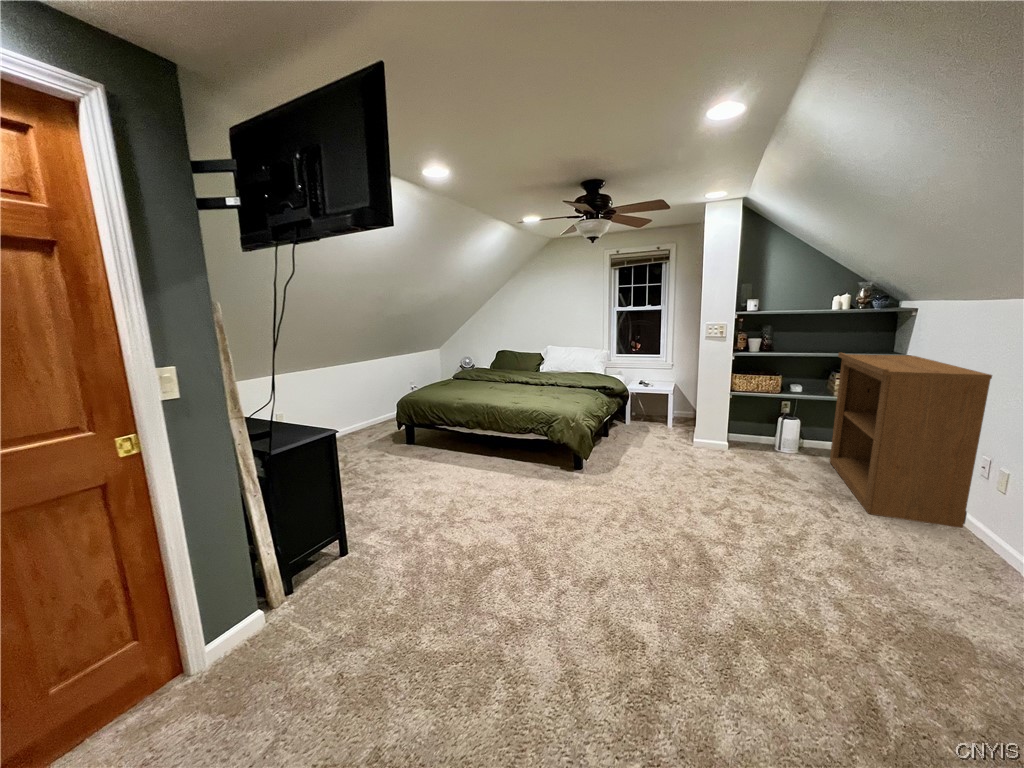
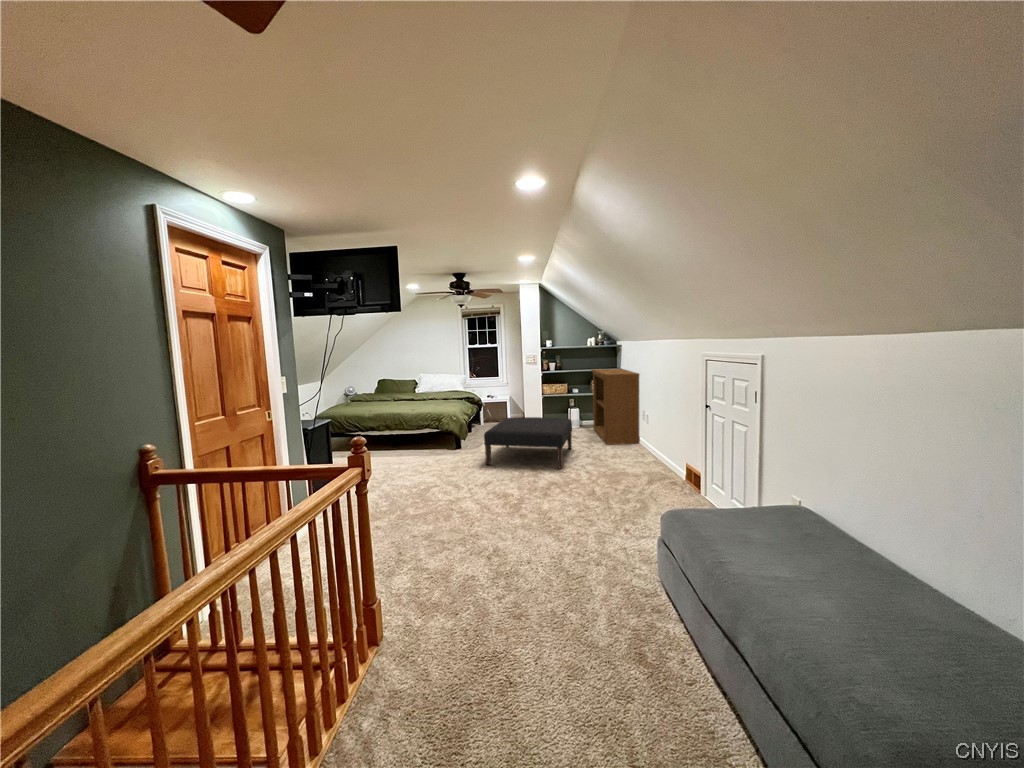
ottoman: none [606,433,793,577] -> present [484,417,572,468]

